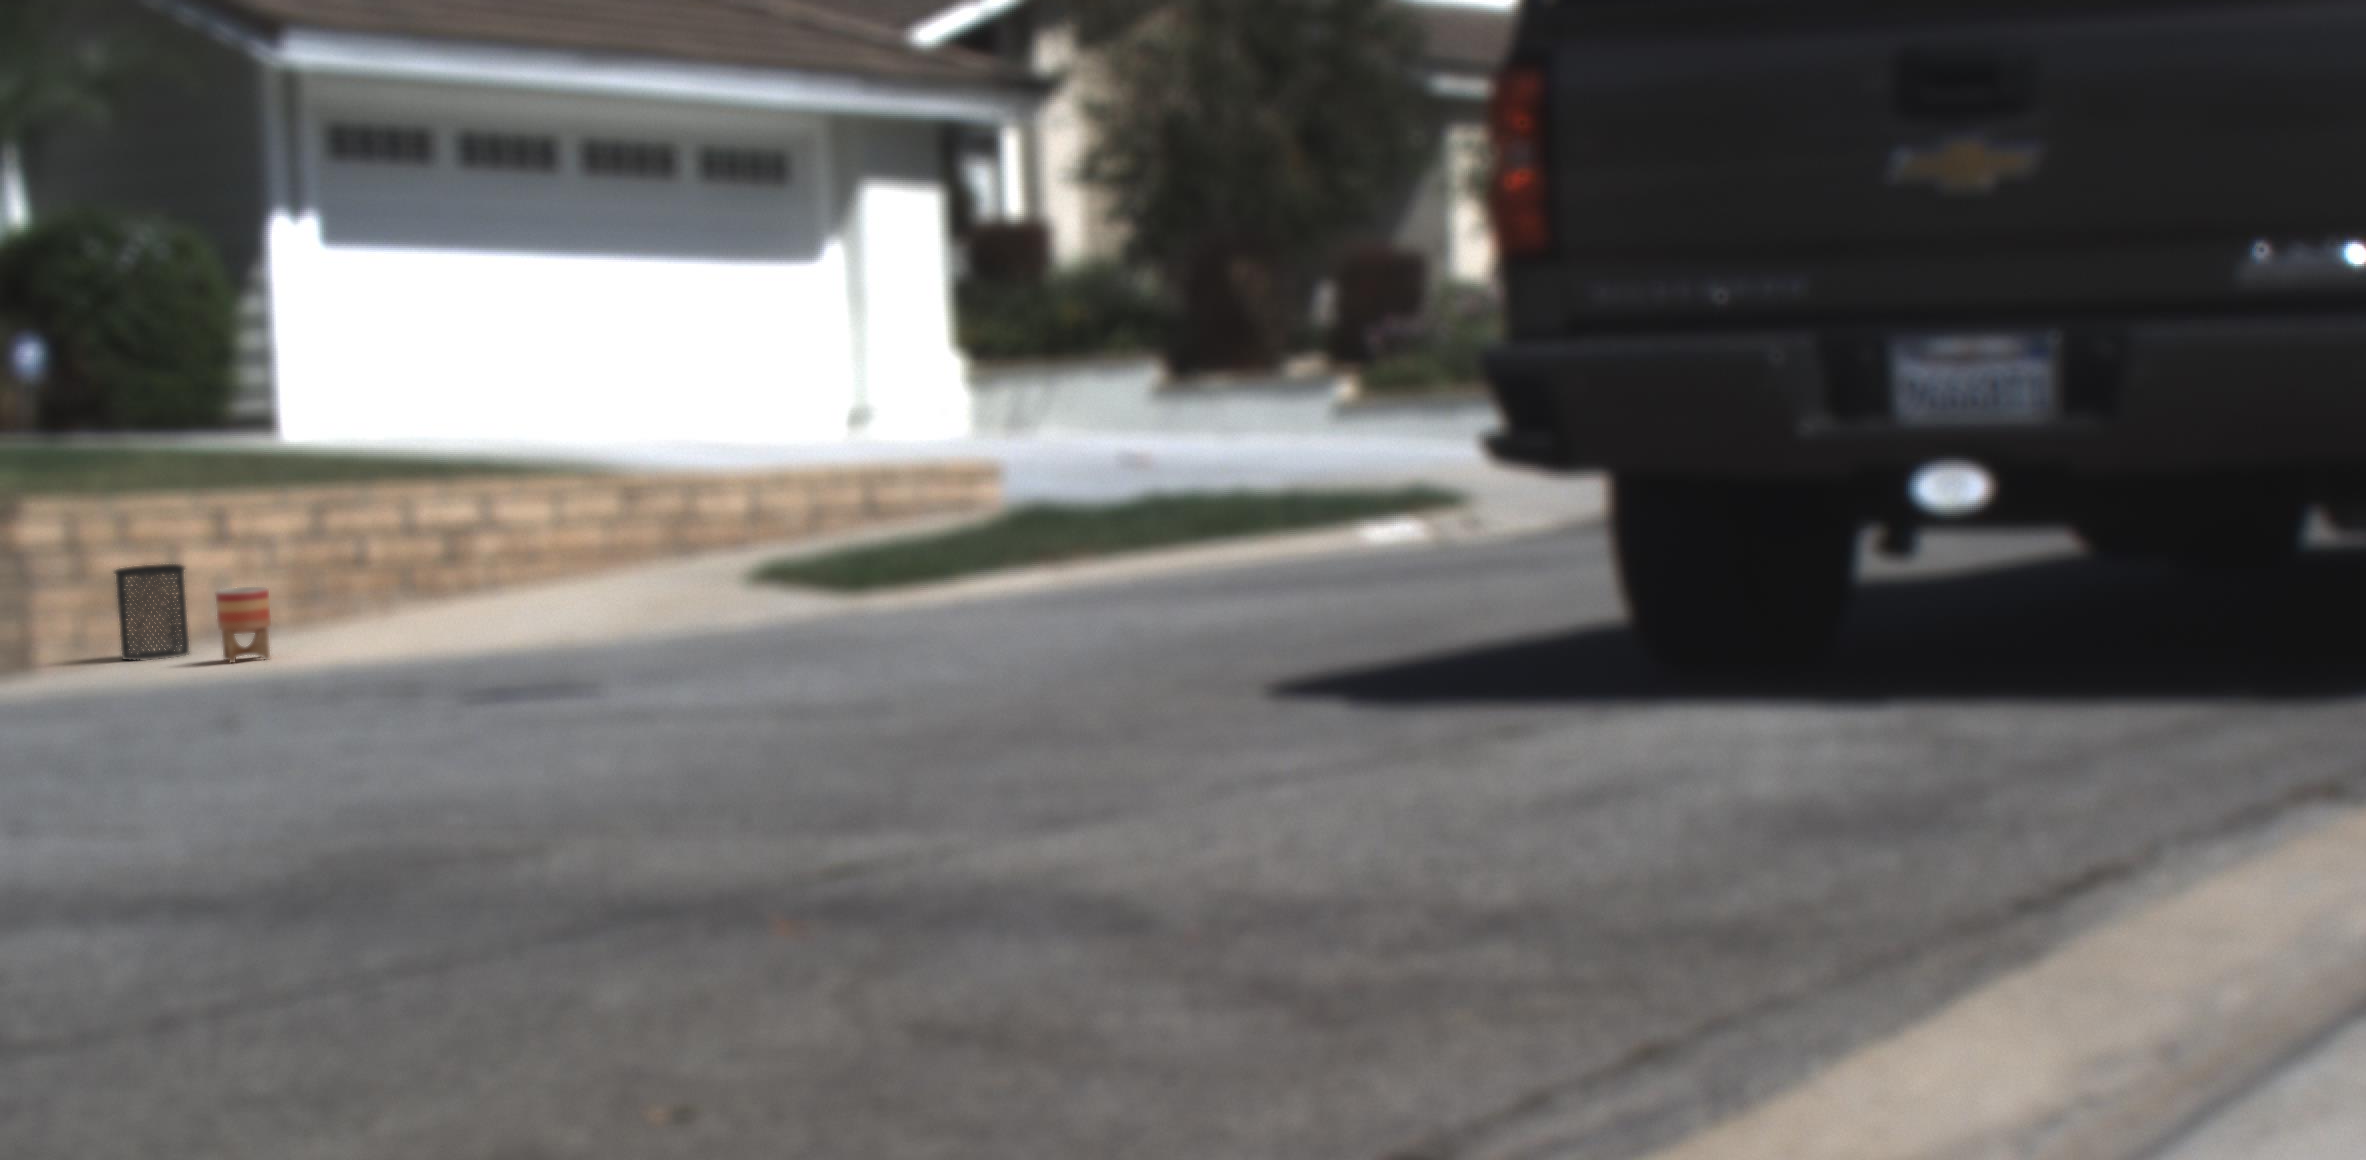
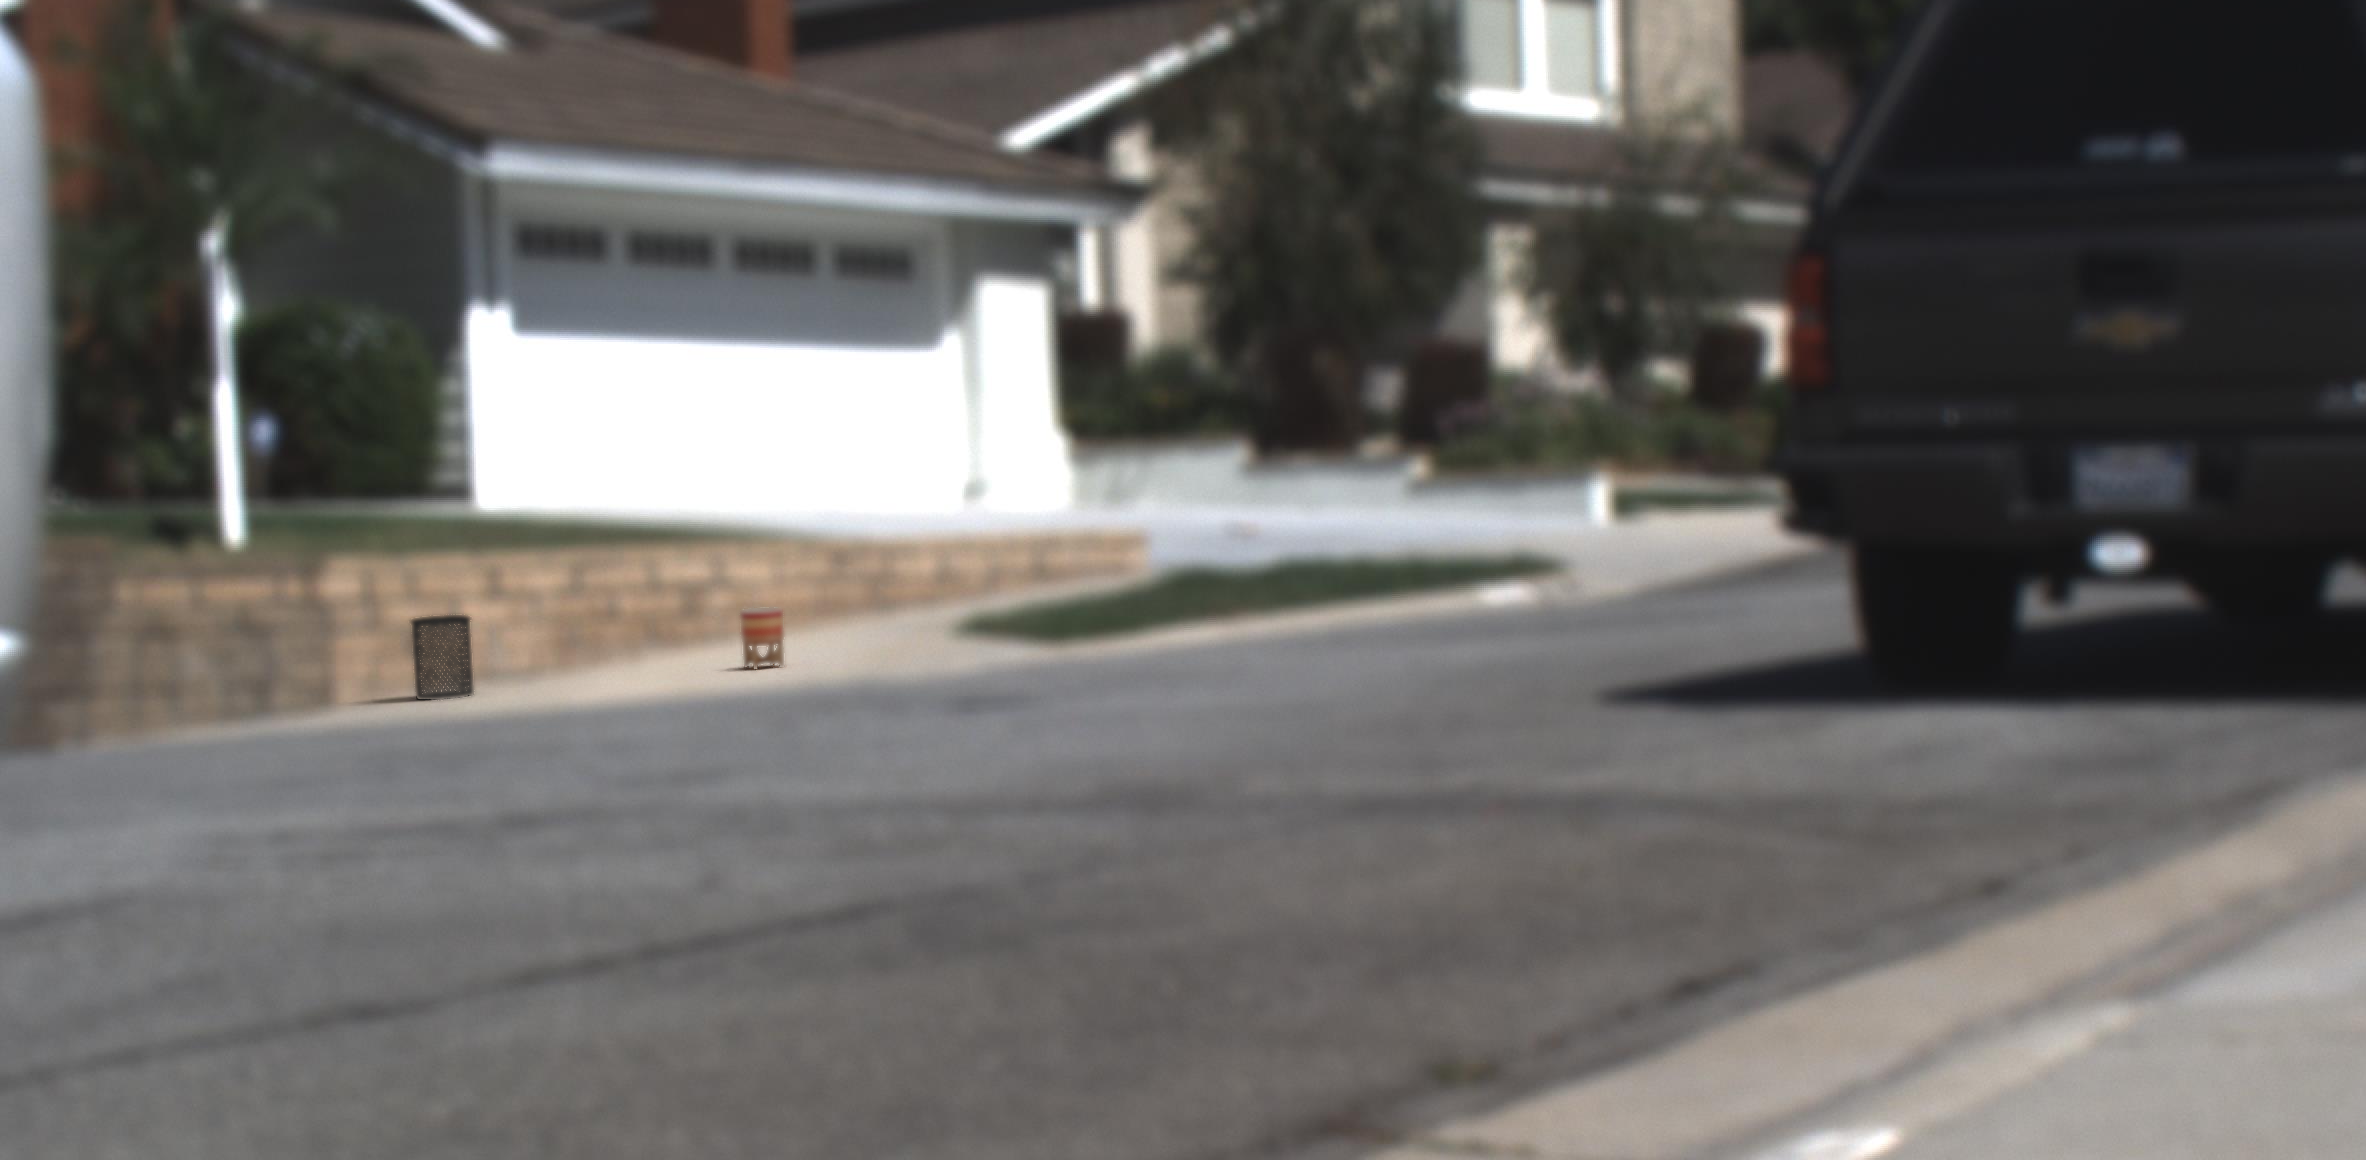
planter: present [216,587,271,663] -> present [740,608,784,669]

